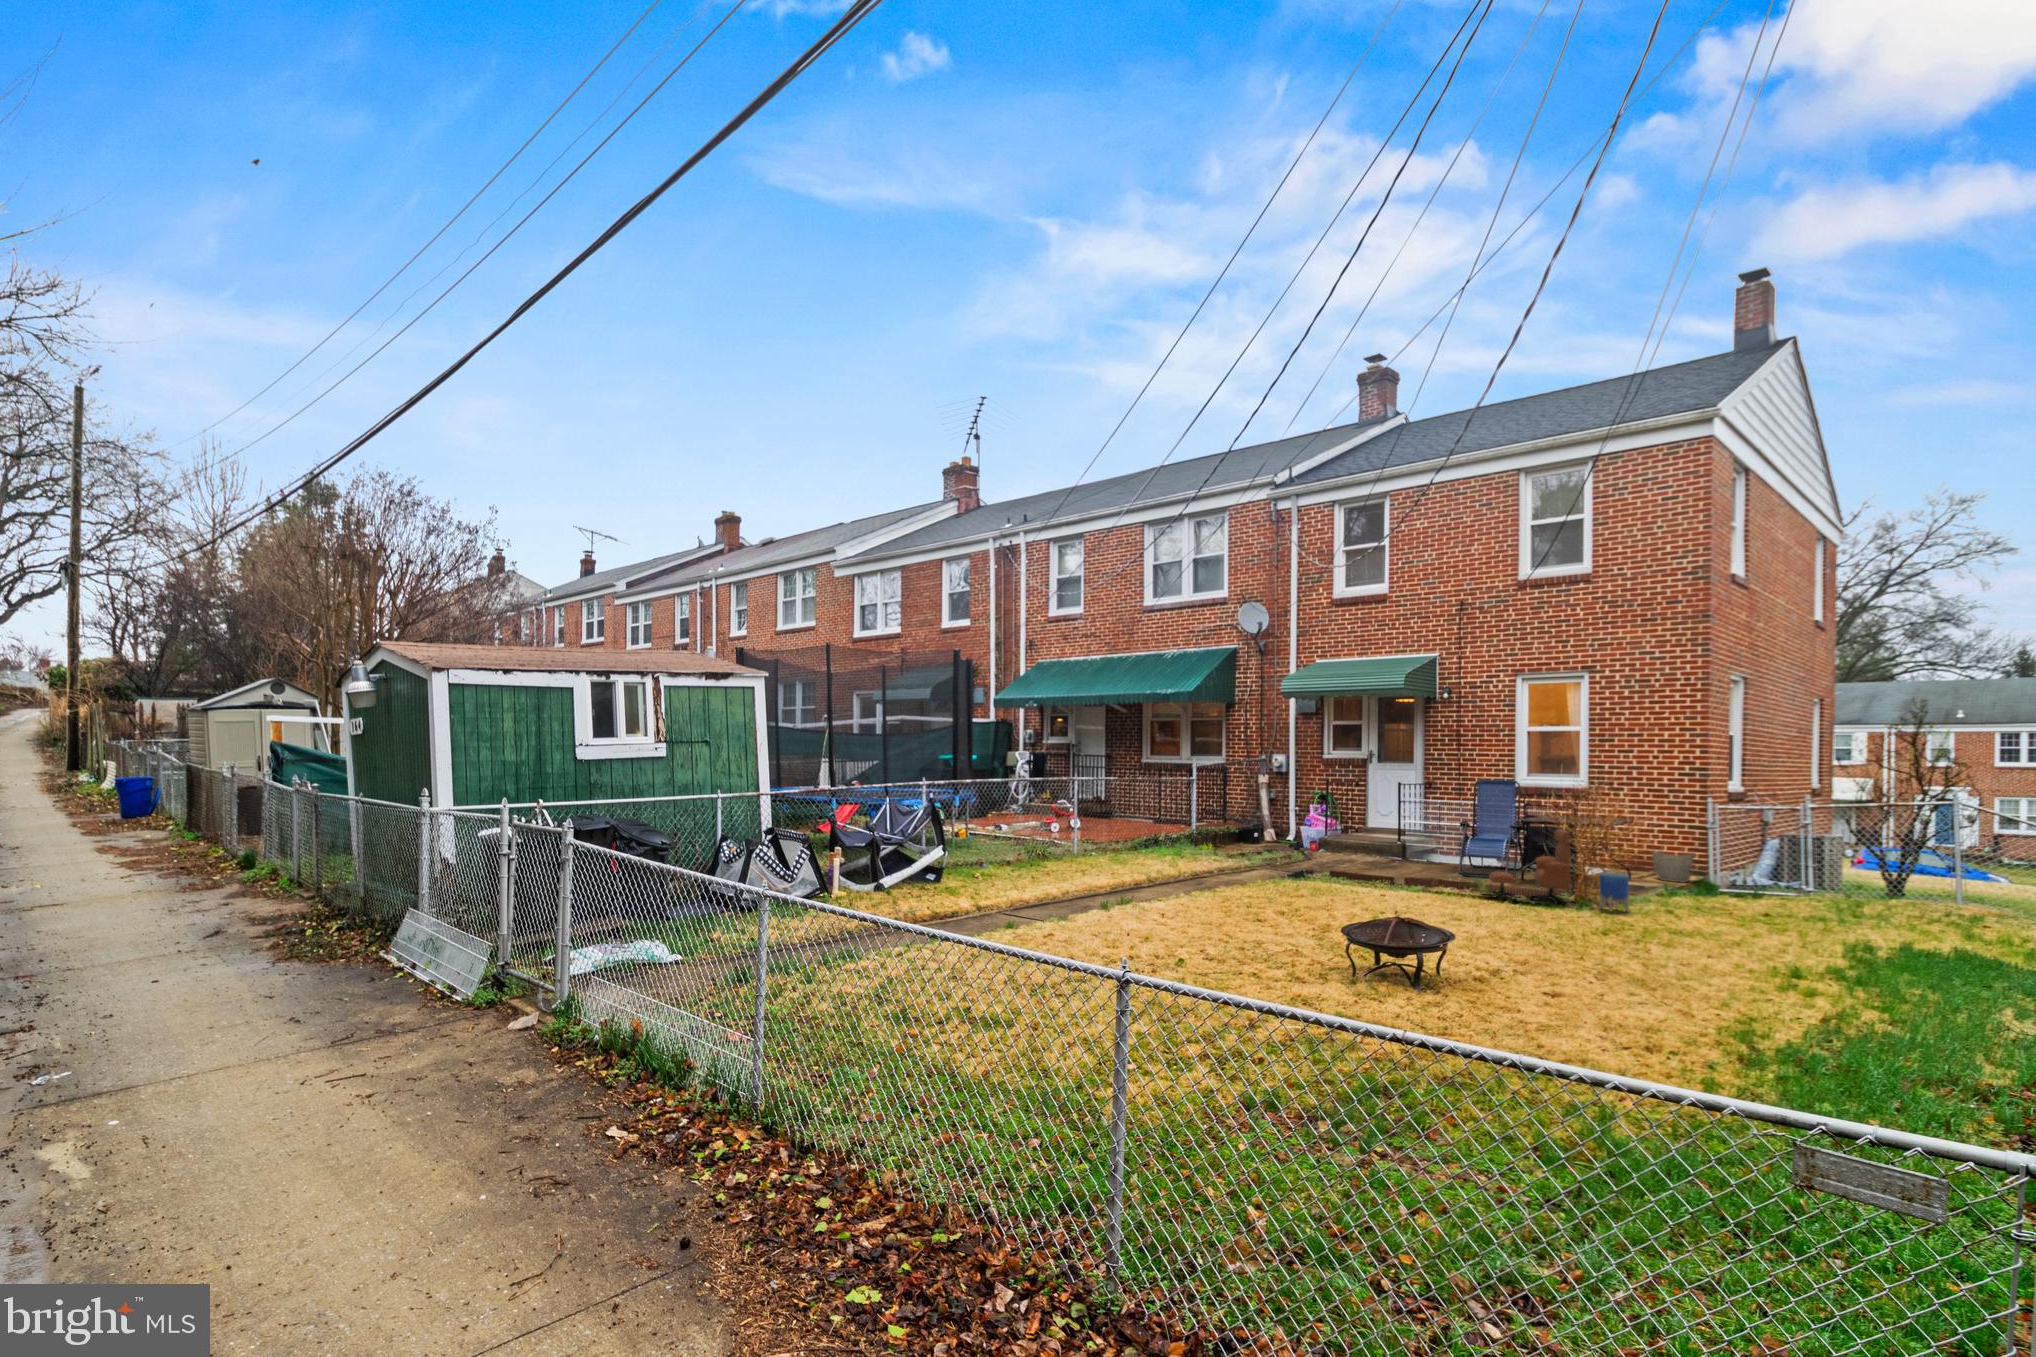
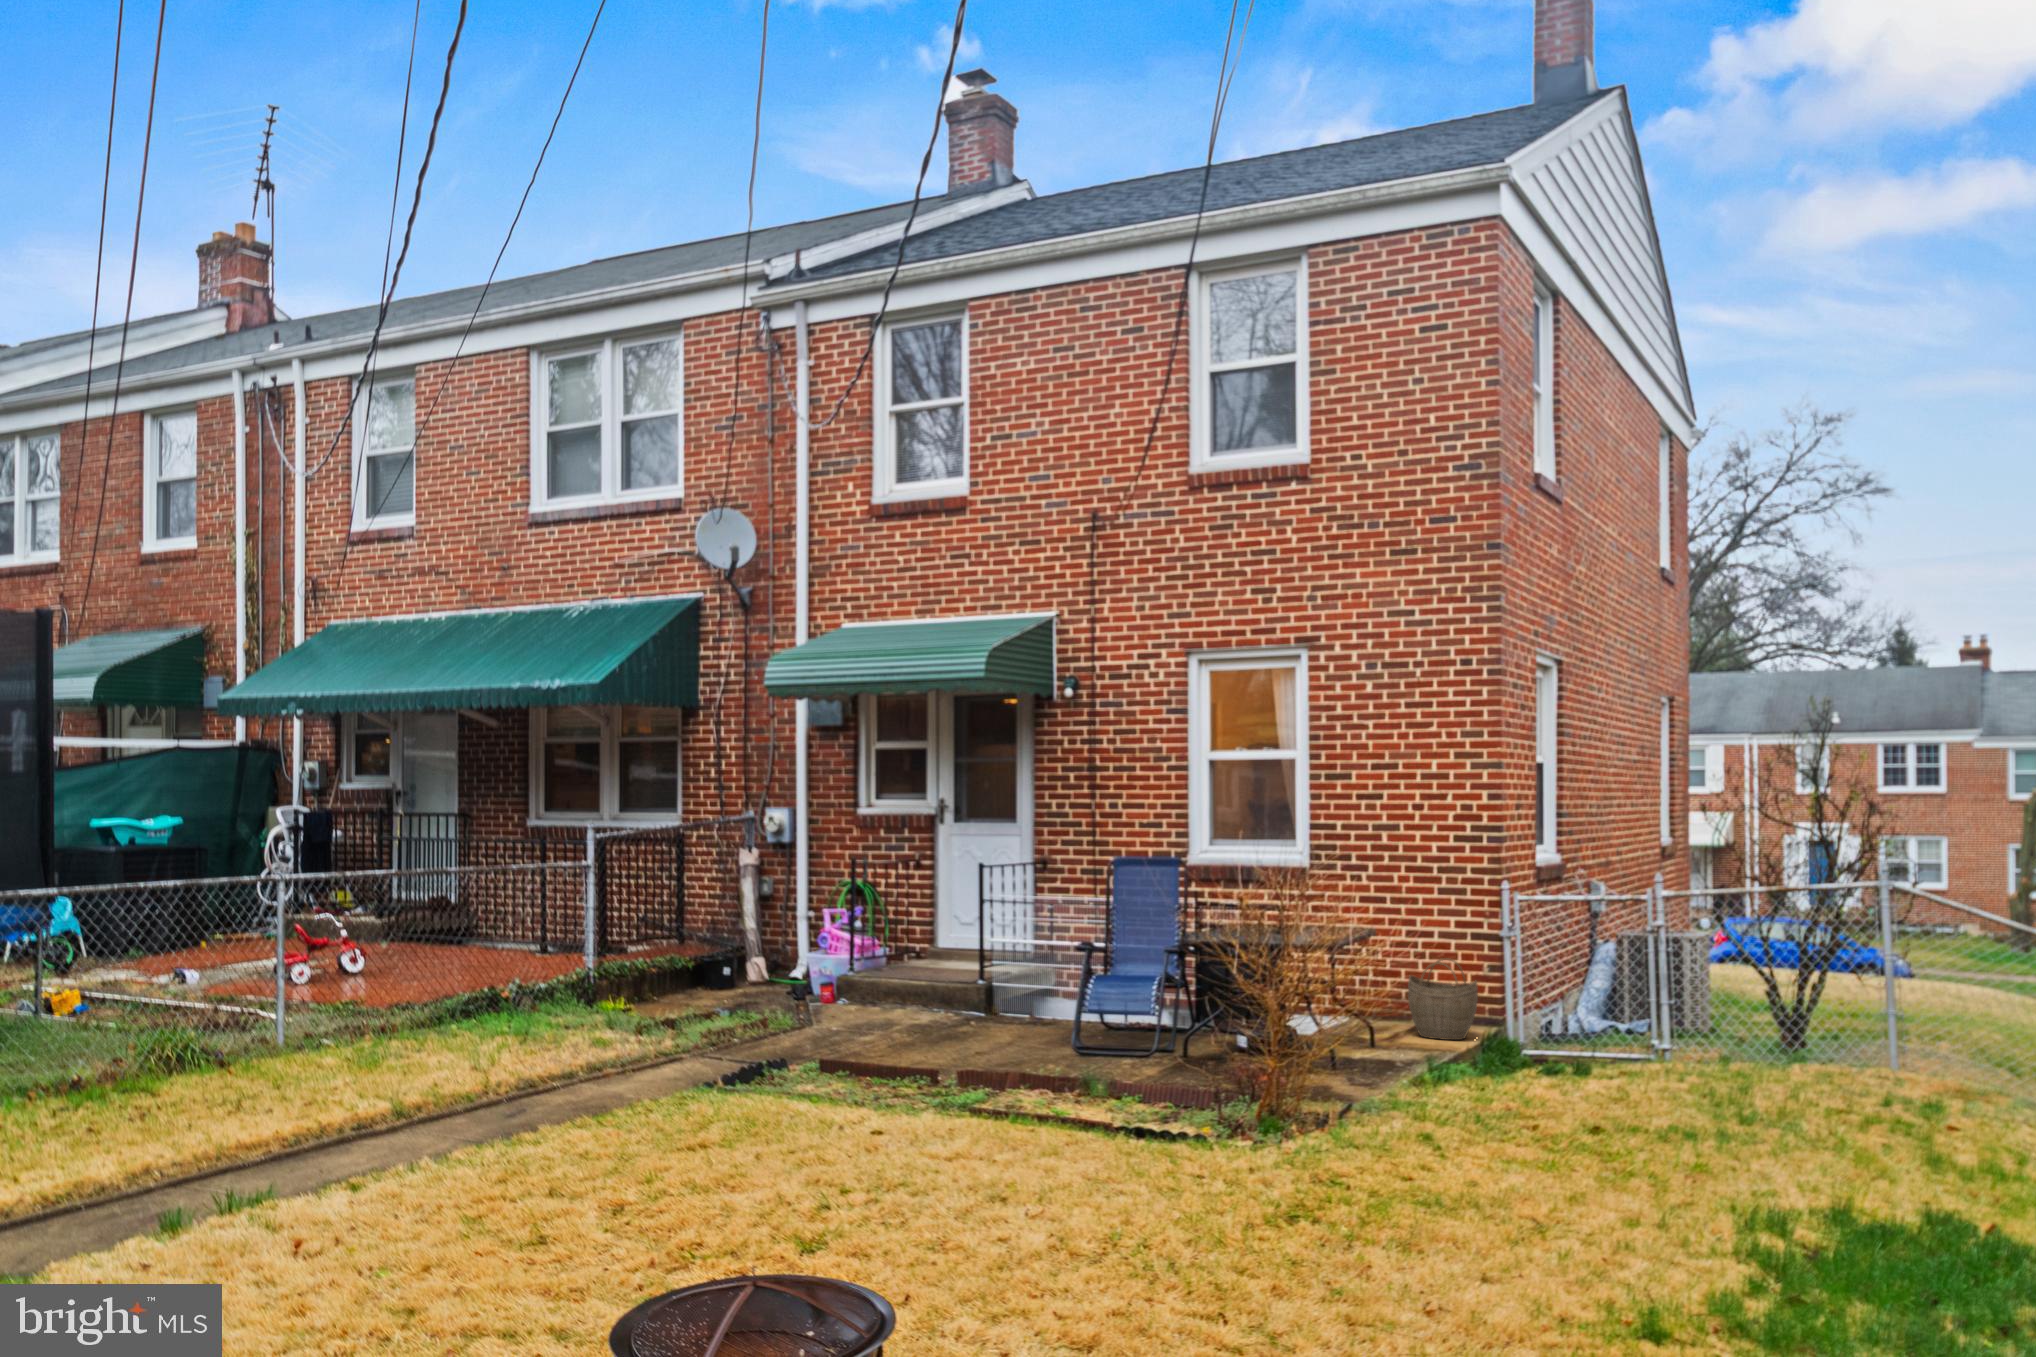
lounge chair: present [1484,829,1571,904] -> none [1081,962,1256,1123]
planter: present [1599,872,1629,912] -> none [1296,1052,1349,1138]

